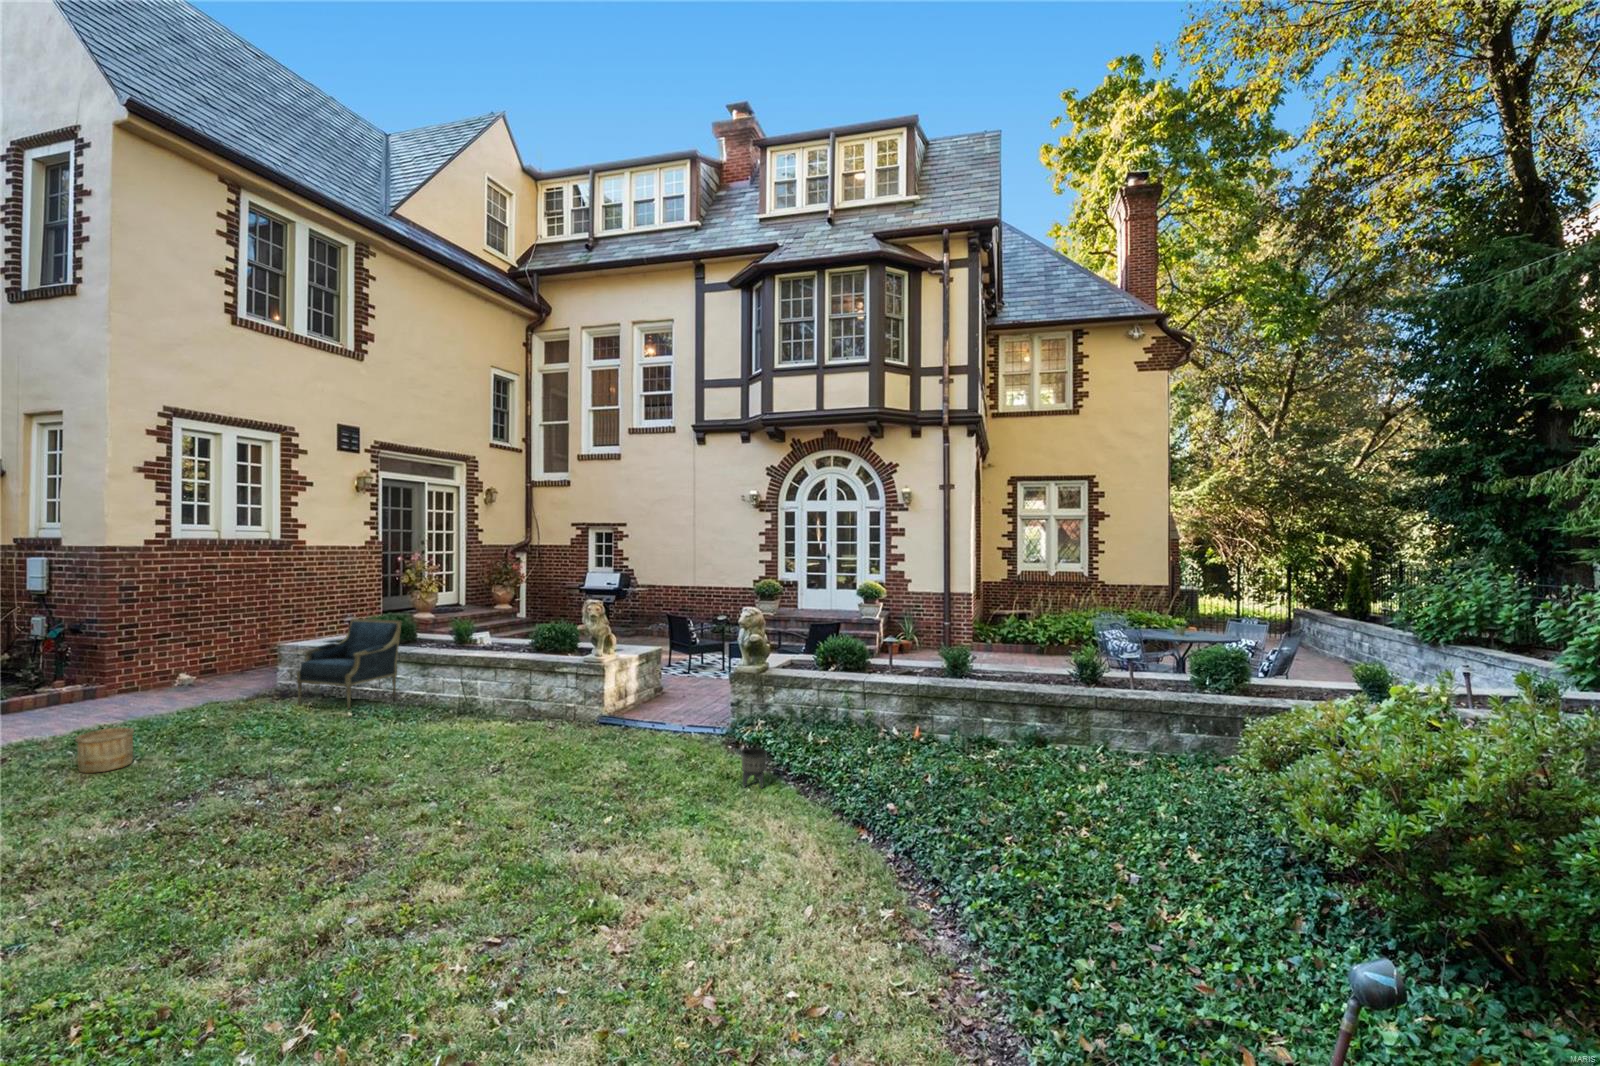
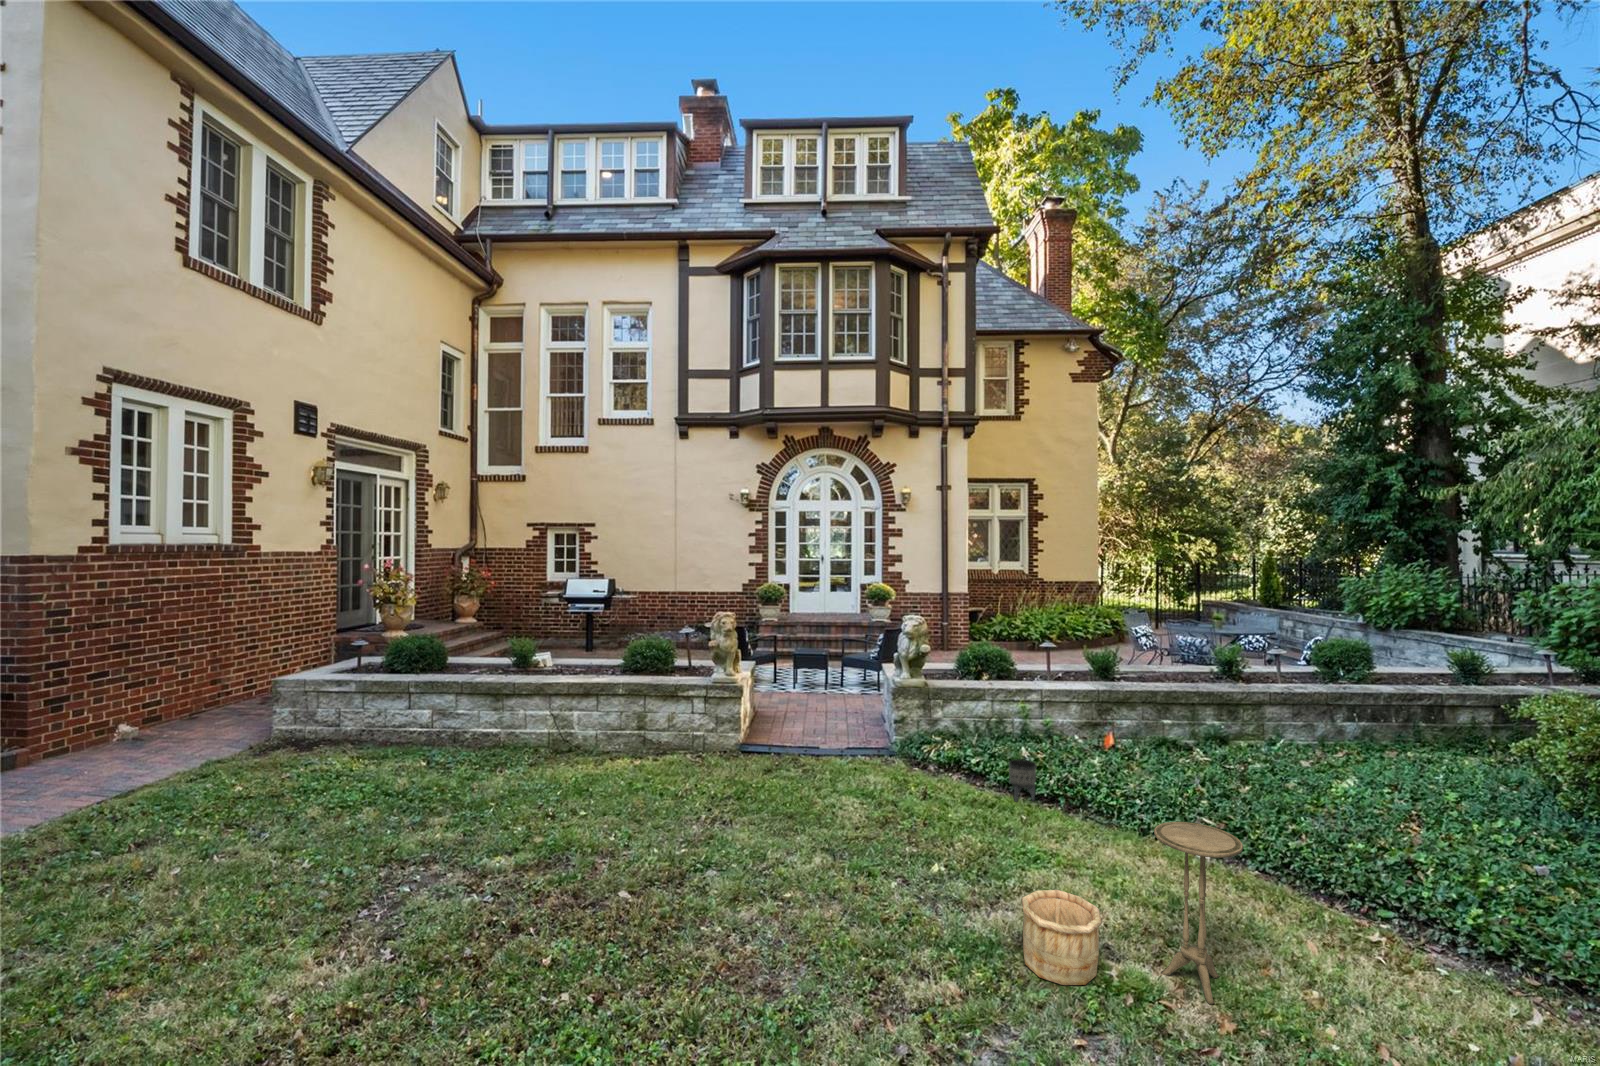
armchair: present [297,619,402,709] -> none [358,641,475,754]
wooden bucket: present [75,727,134,773] -> present [1022,890,1102,985]
side table: none [588,792,661,955] -> present [1154,822,1243,1004]

